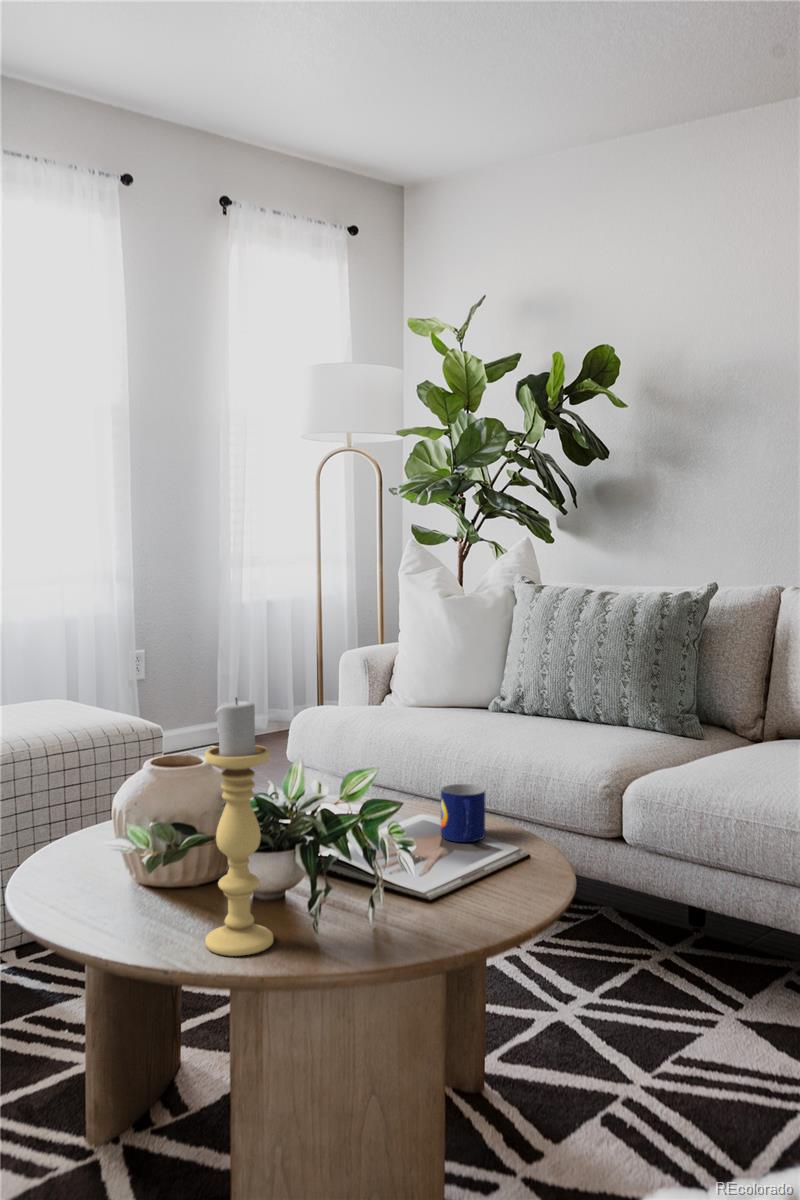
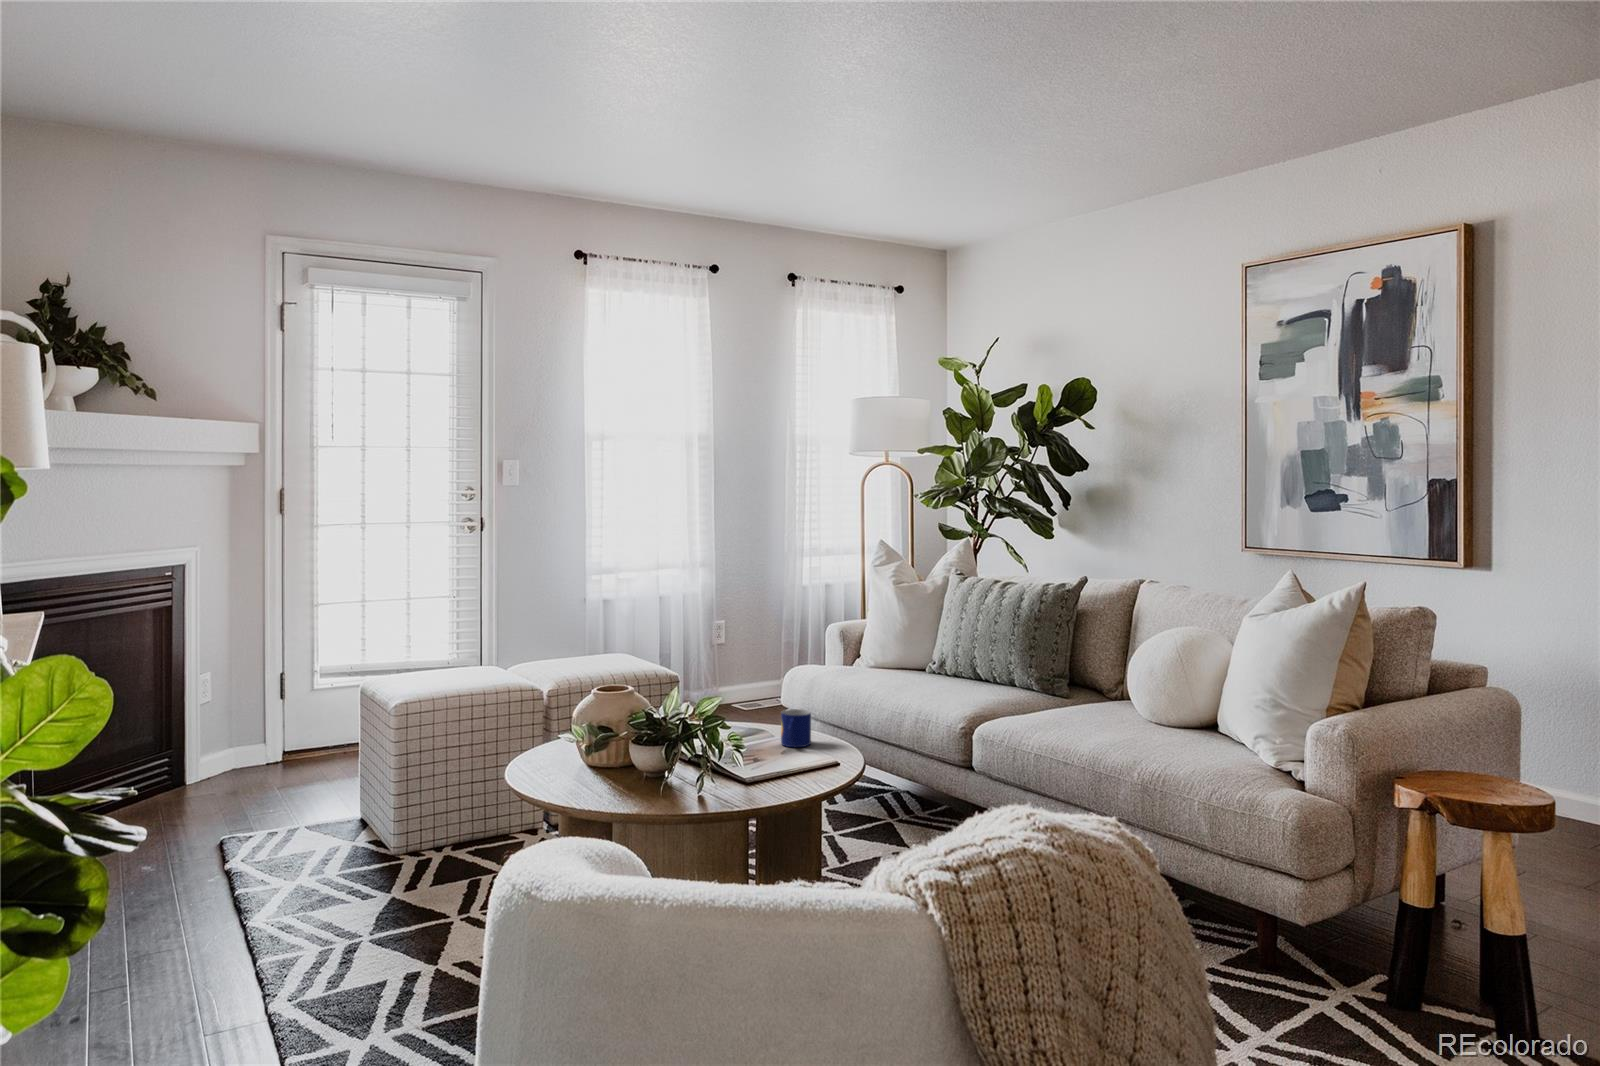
candle holder: present [205,698,273,956] -> none [578,638,618,788]

